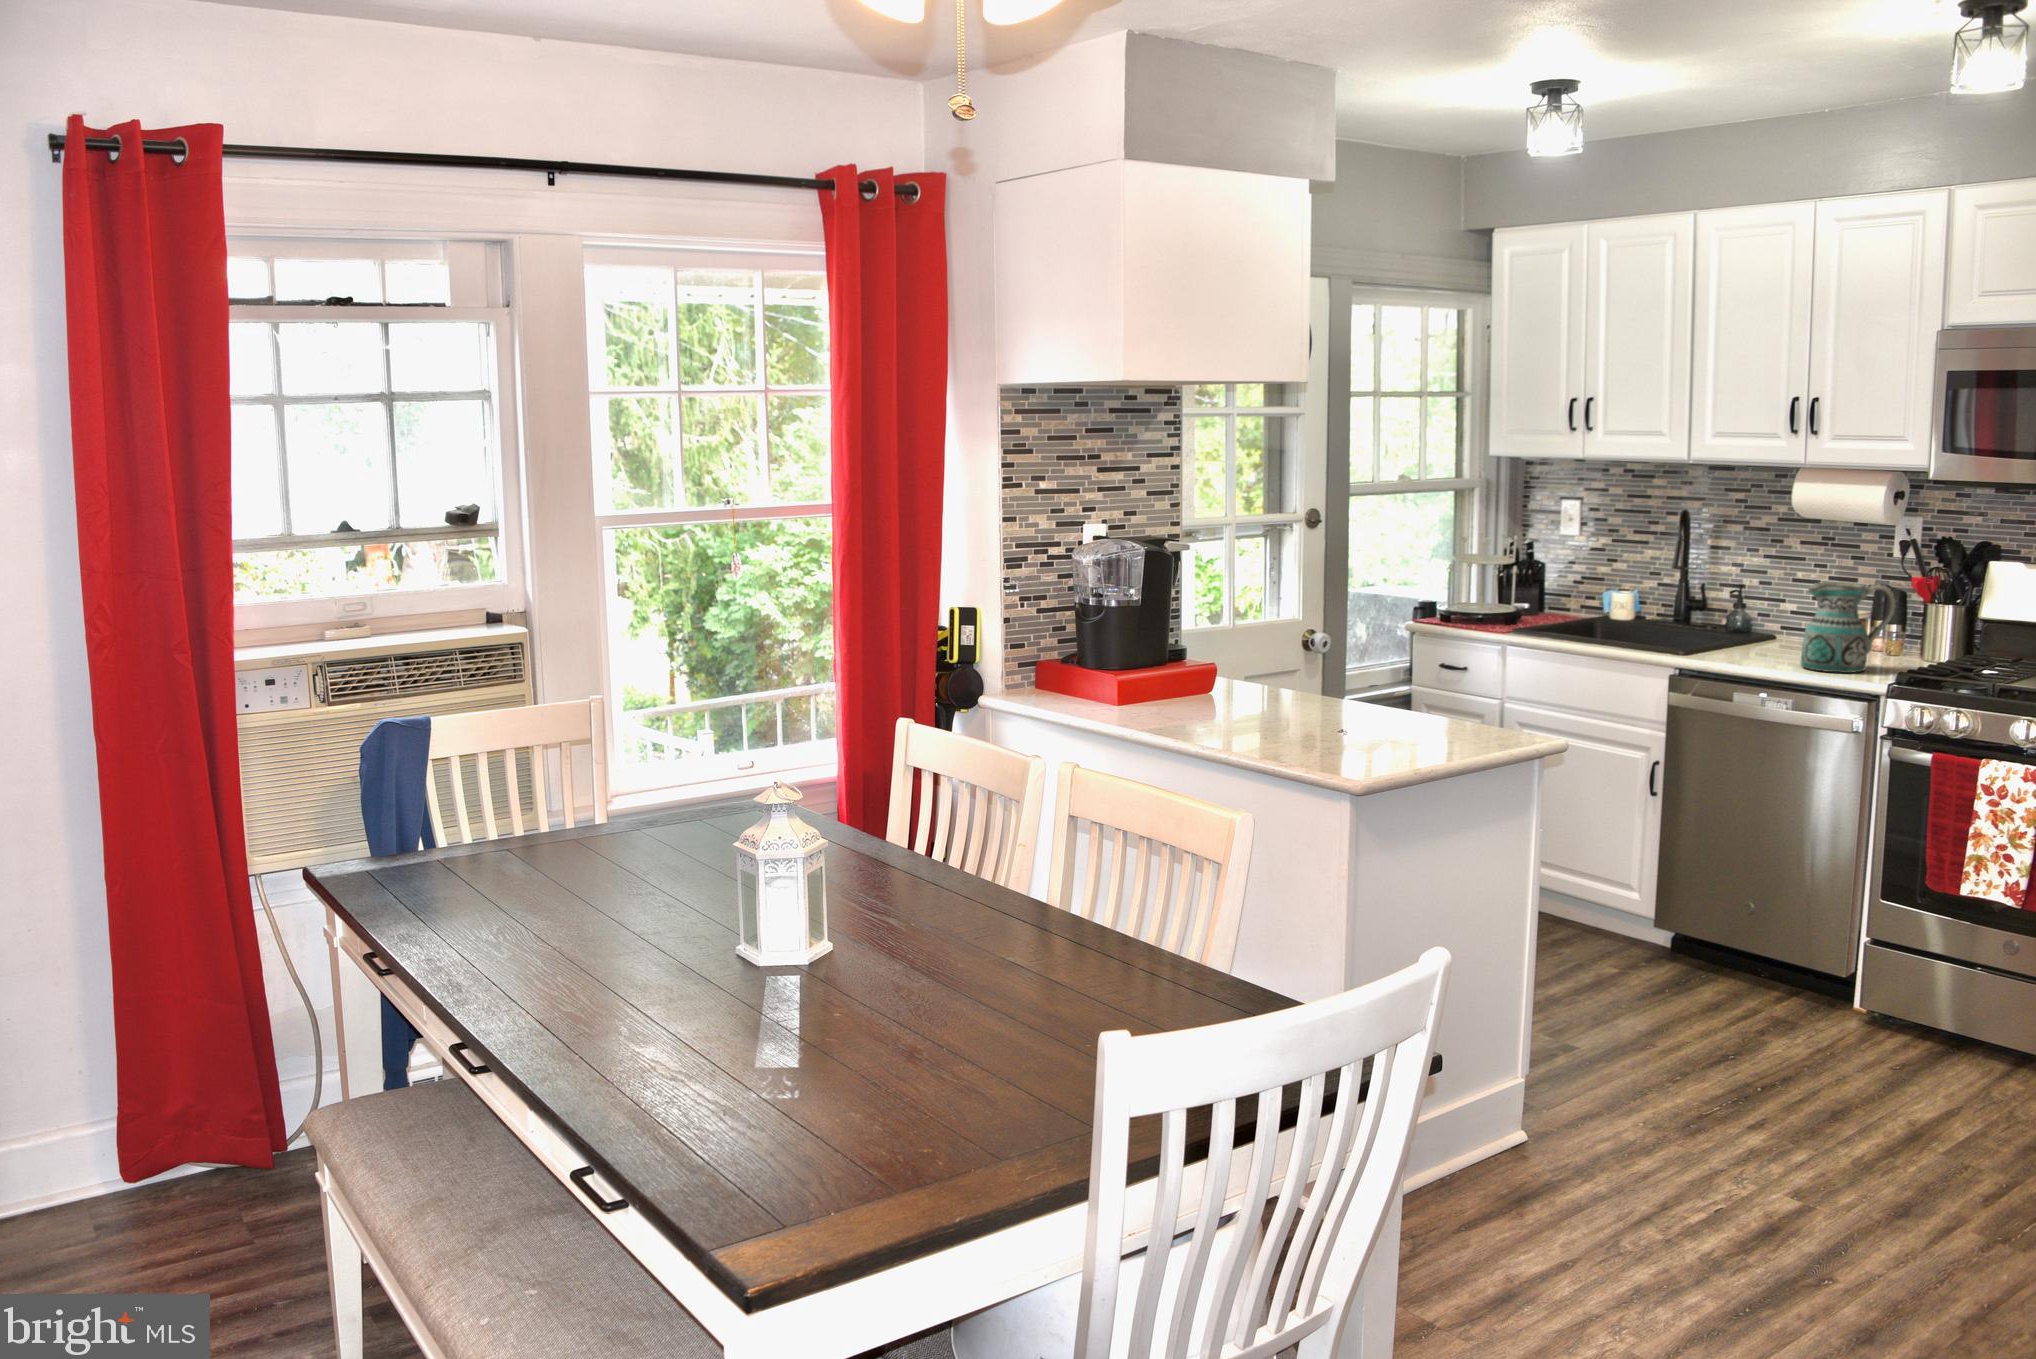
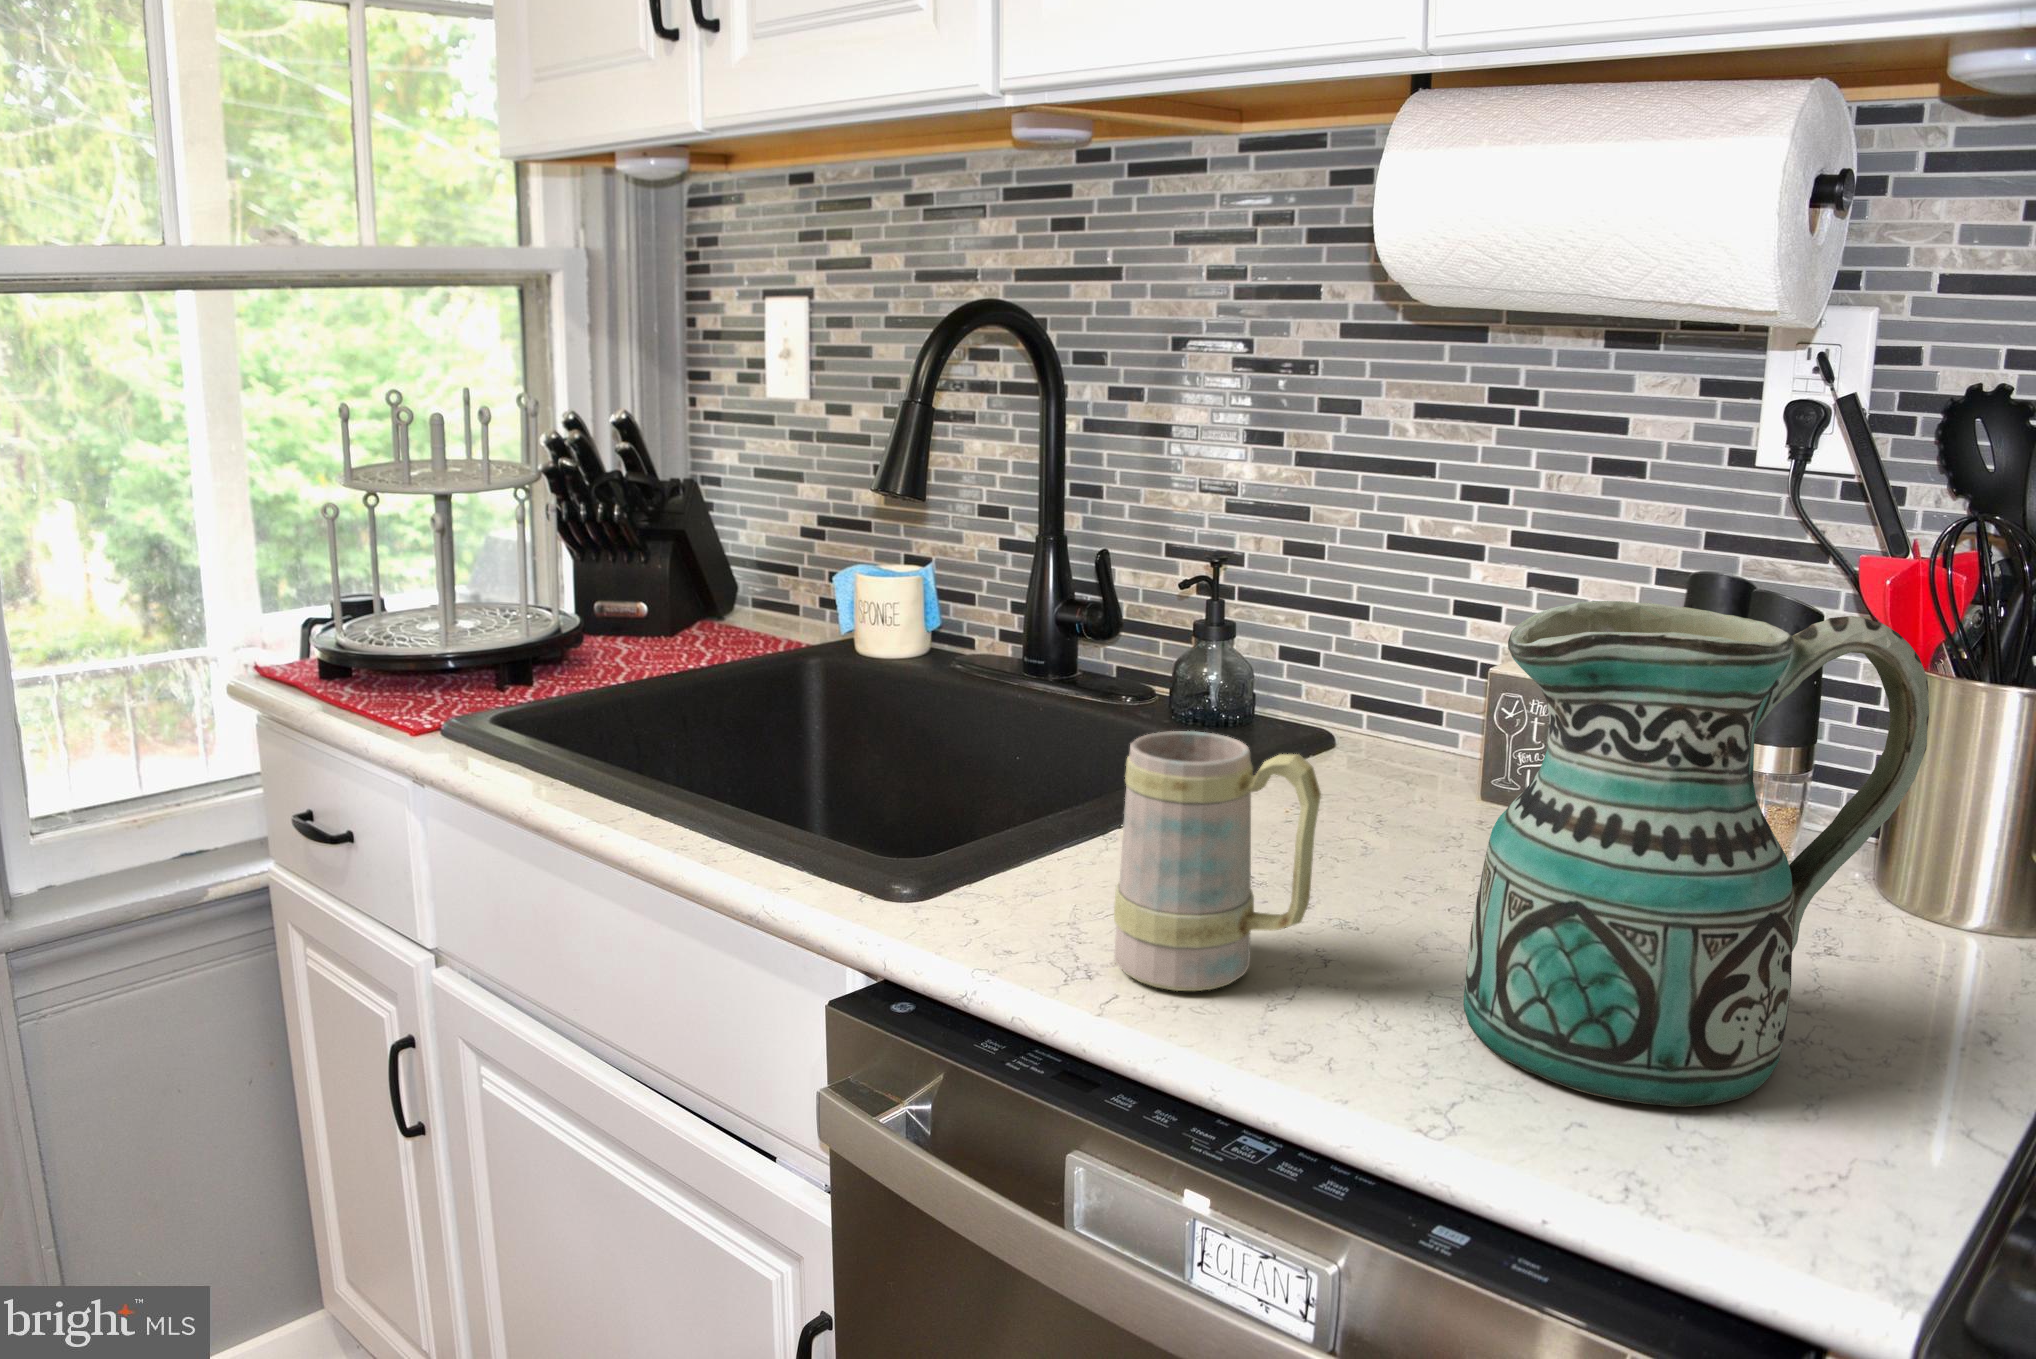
mug: none [1721,612,1770,663] -> present [1114,731,1321,991]

